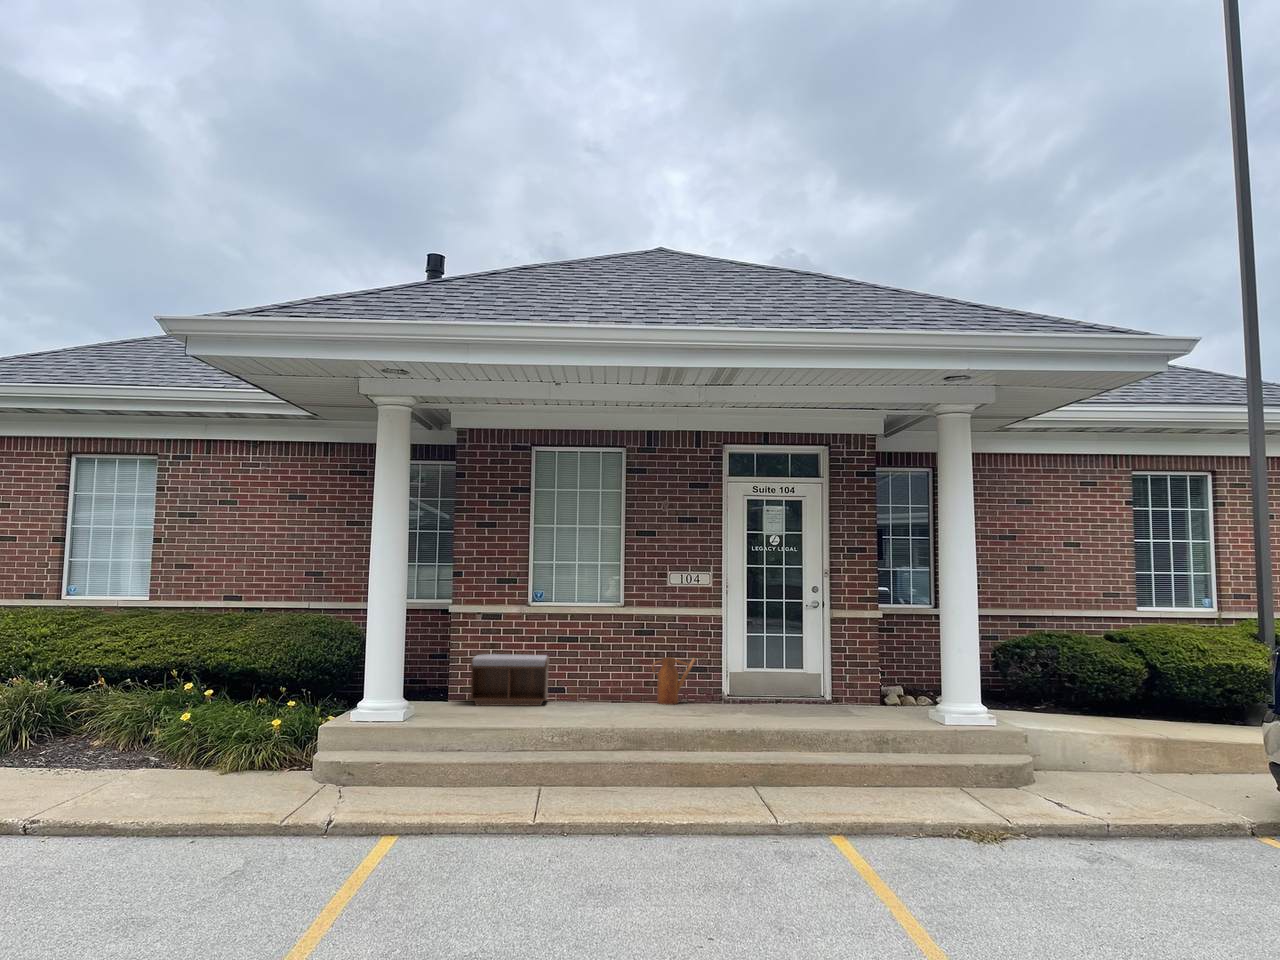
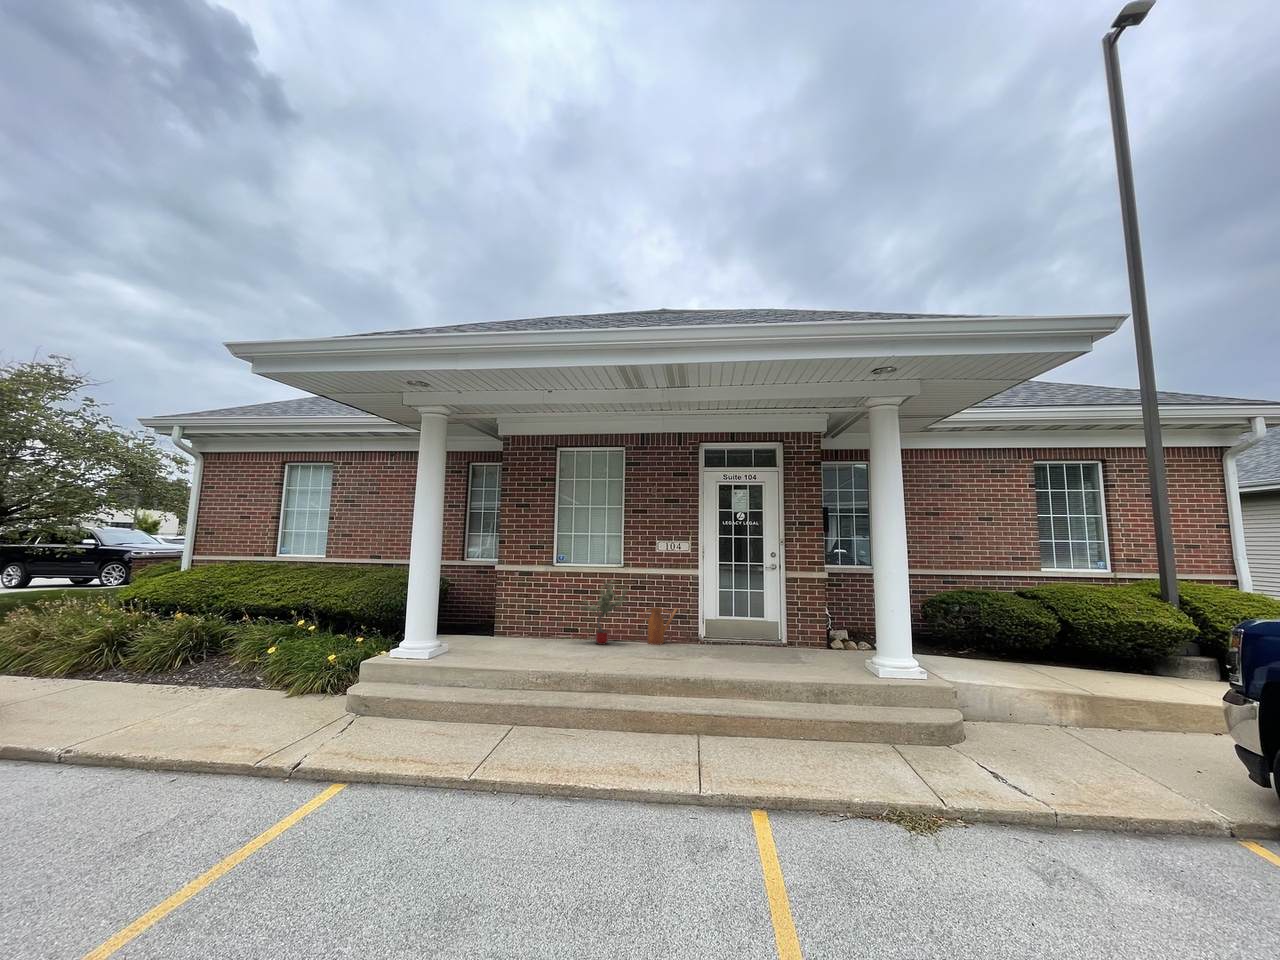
potted tree: none [567,622,634,706] -> present [578,580,627,645]
bench: present [470,654,549,706] -> none [502,603,566,644]

